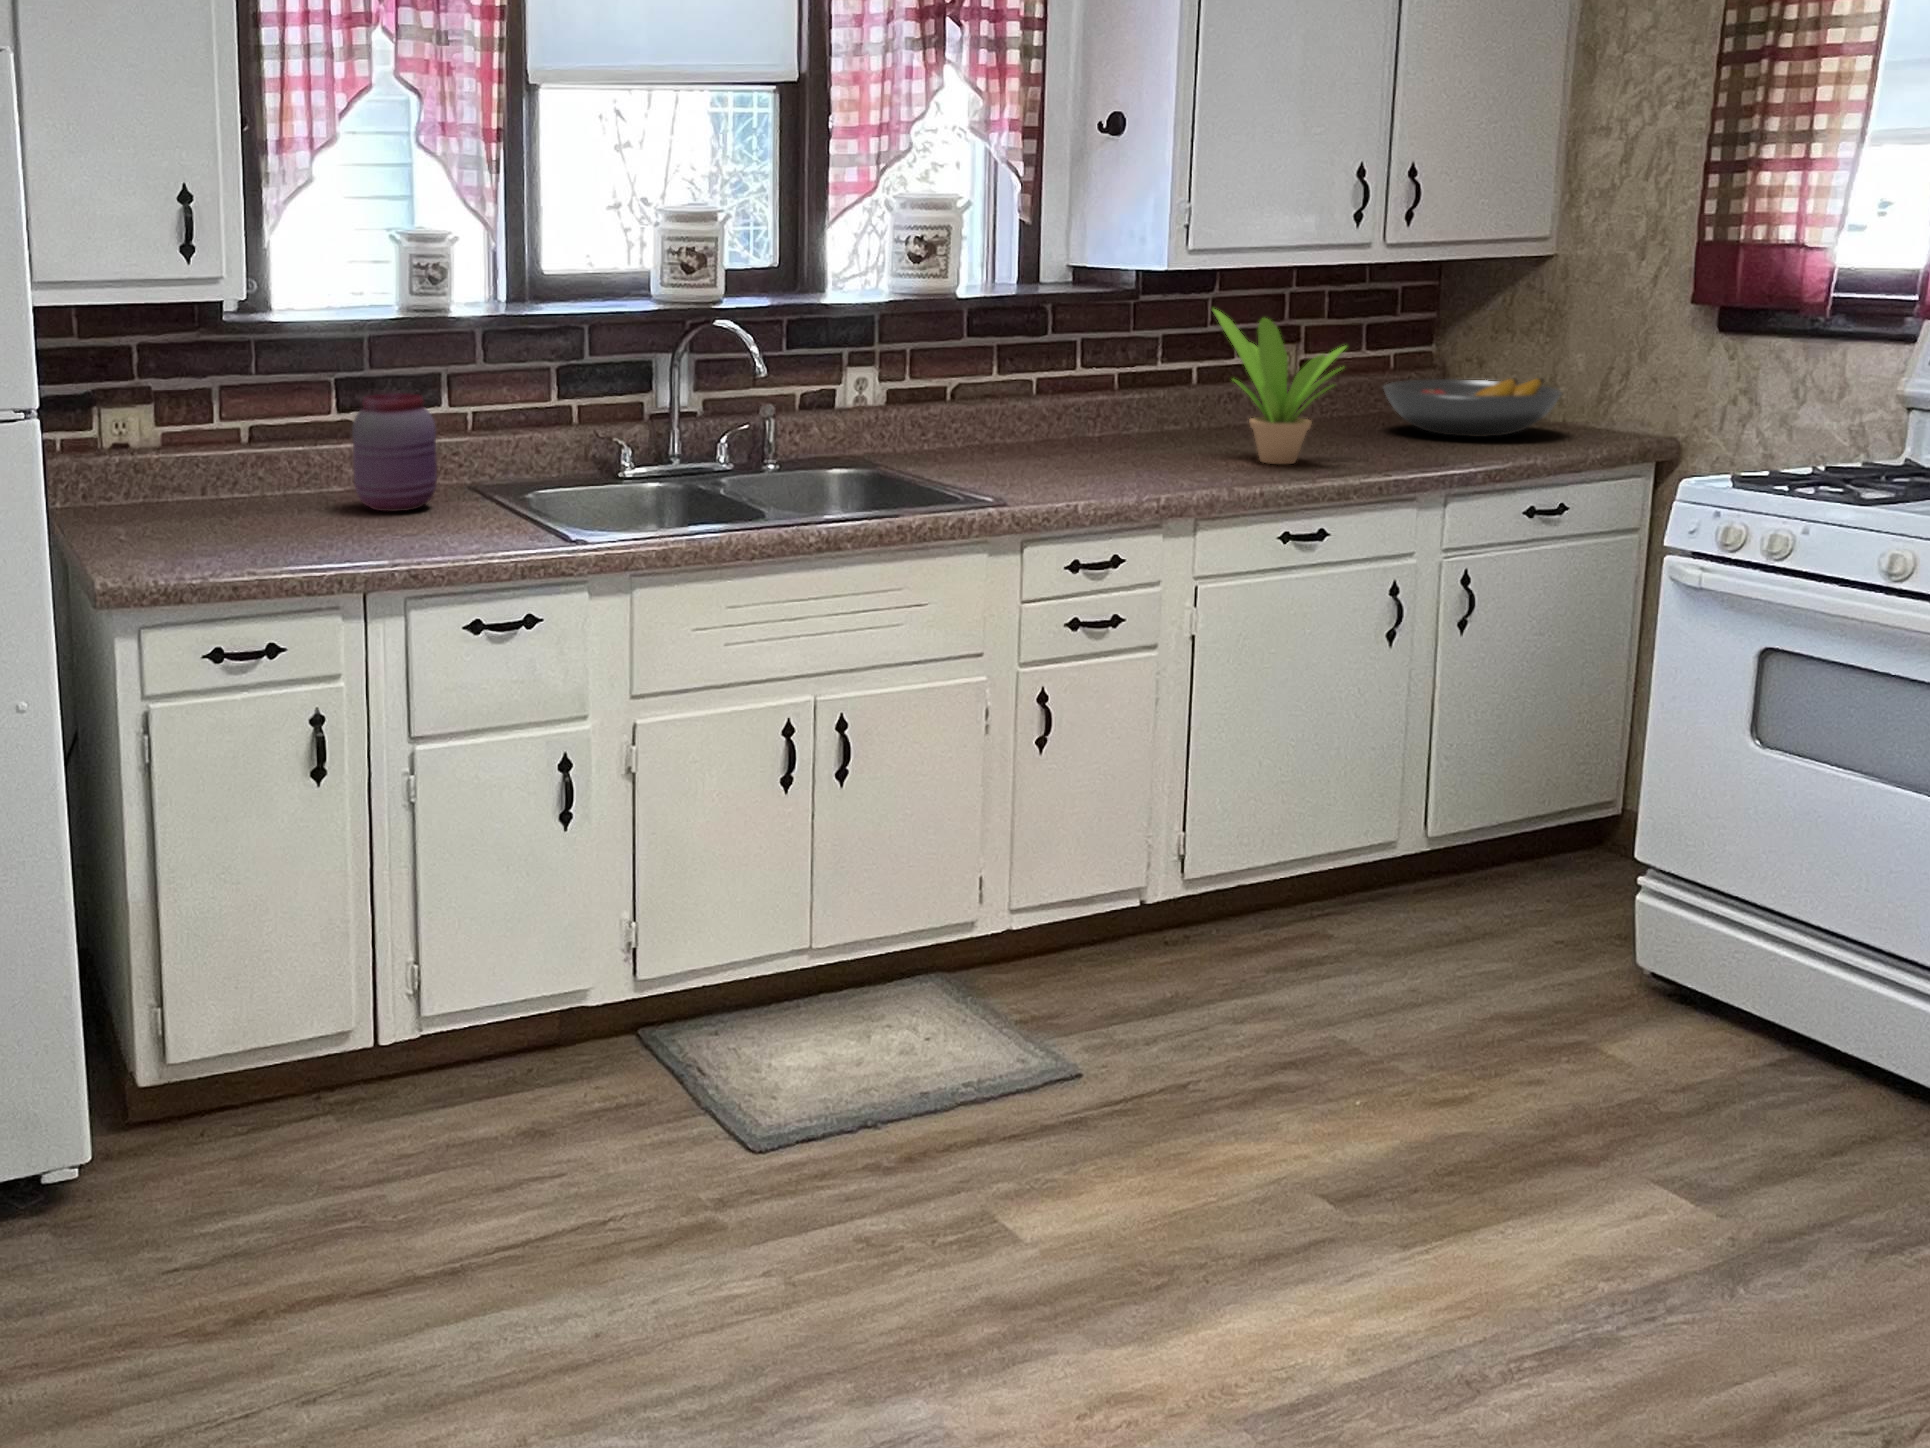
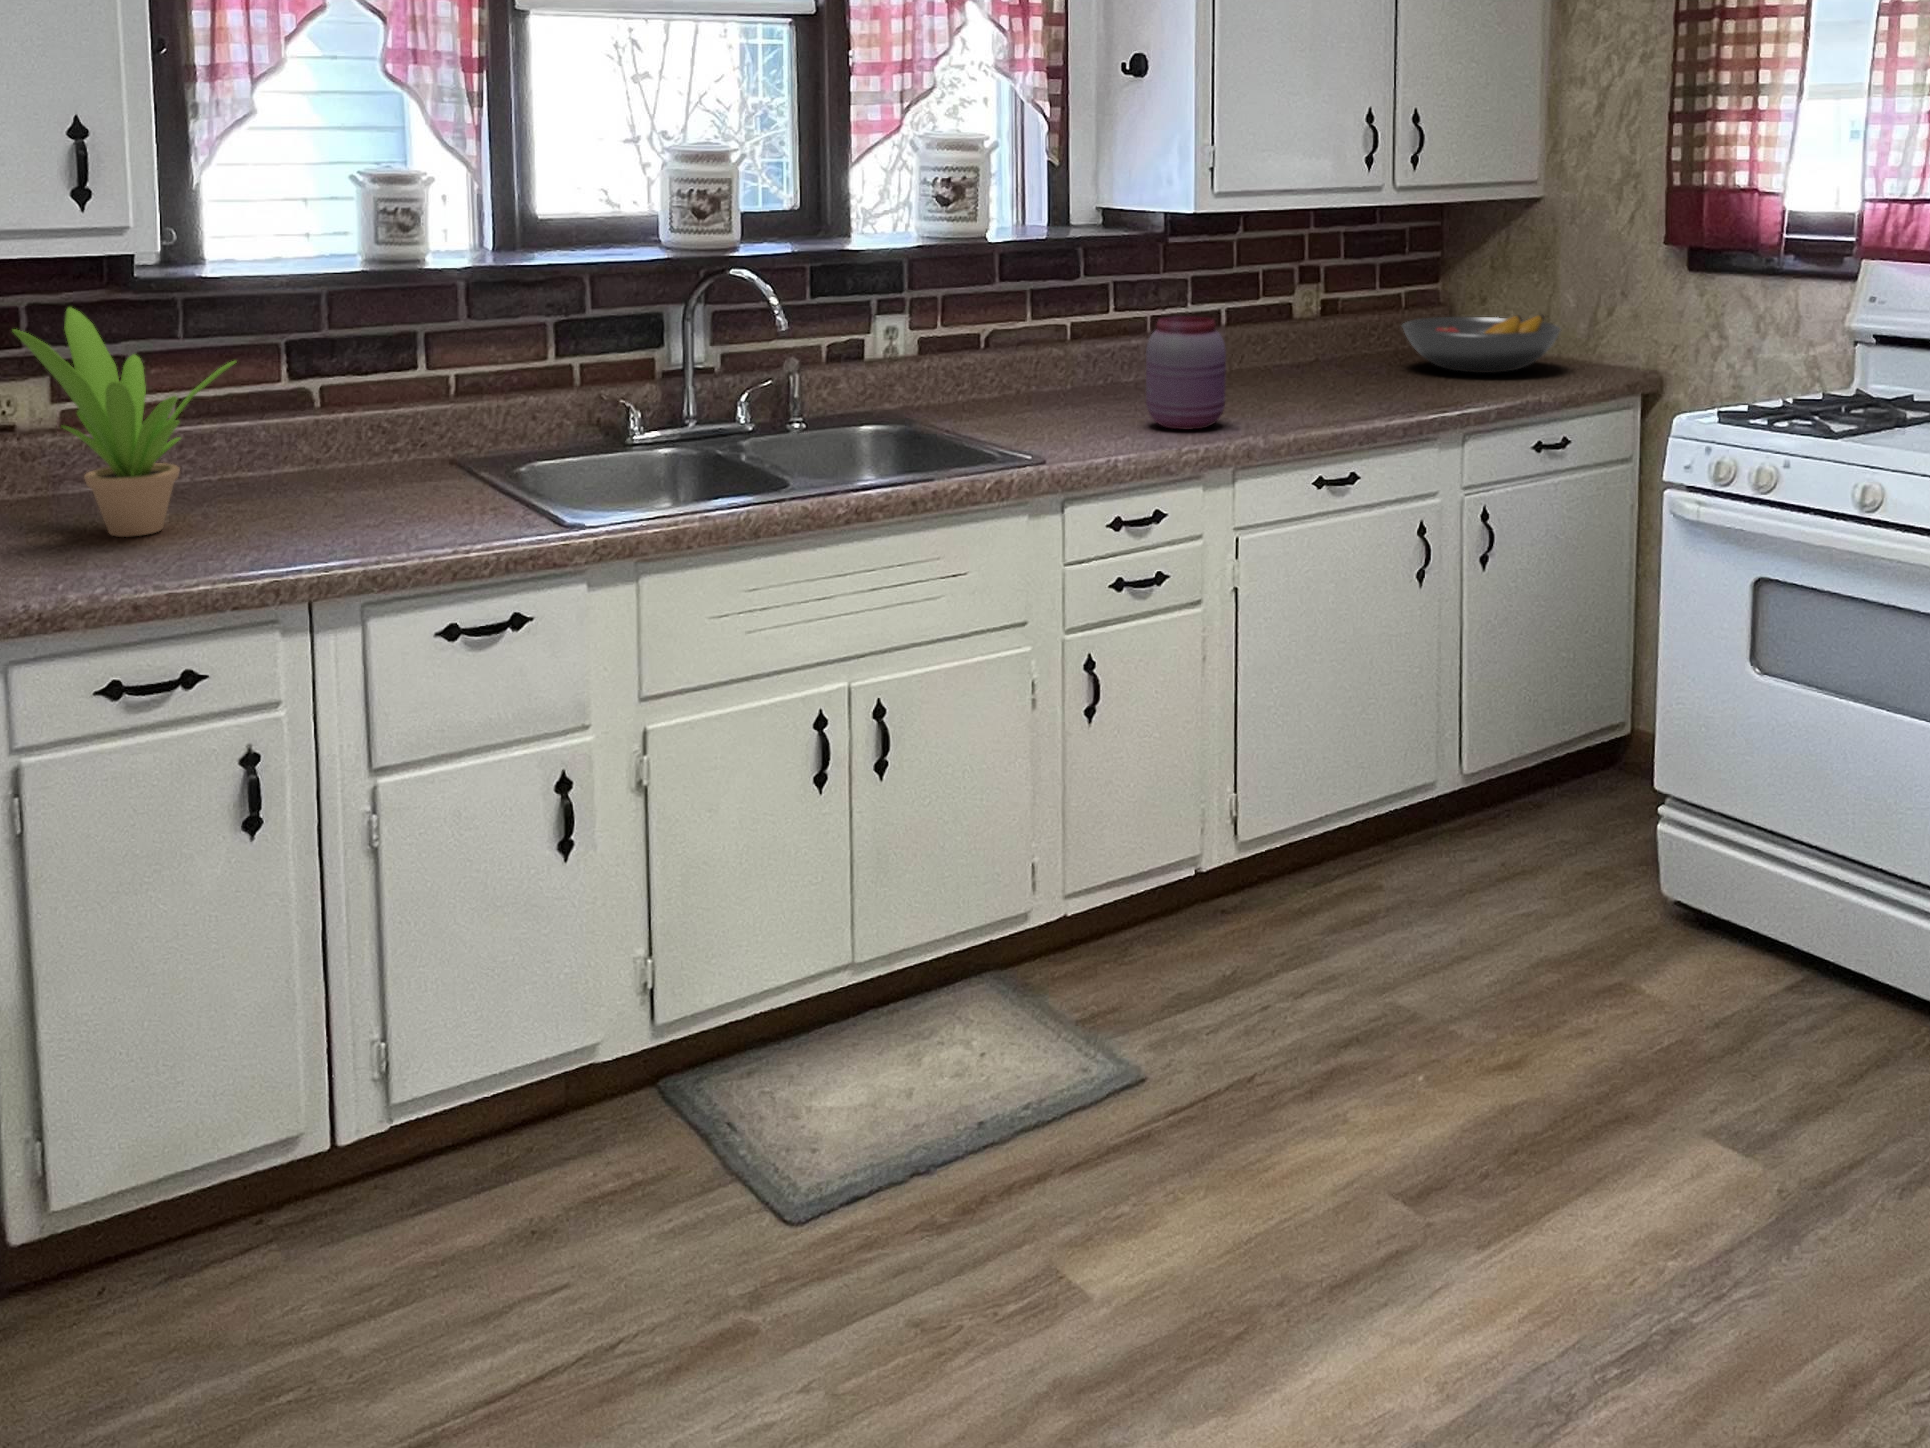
potted plant: present [1212,309,1346,464] -> present [13,307,236,537]
jar: present [352,393,437,511] -> present [1146,316,1226,429]

